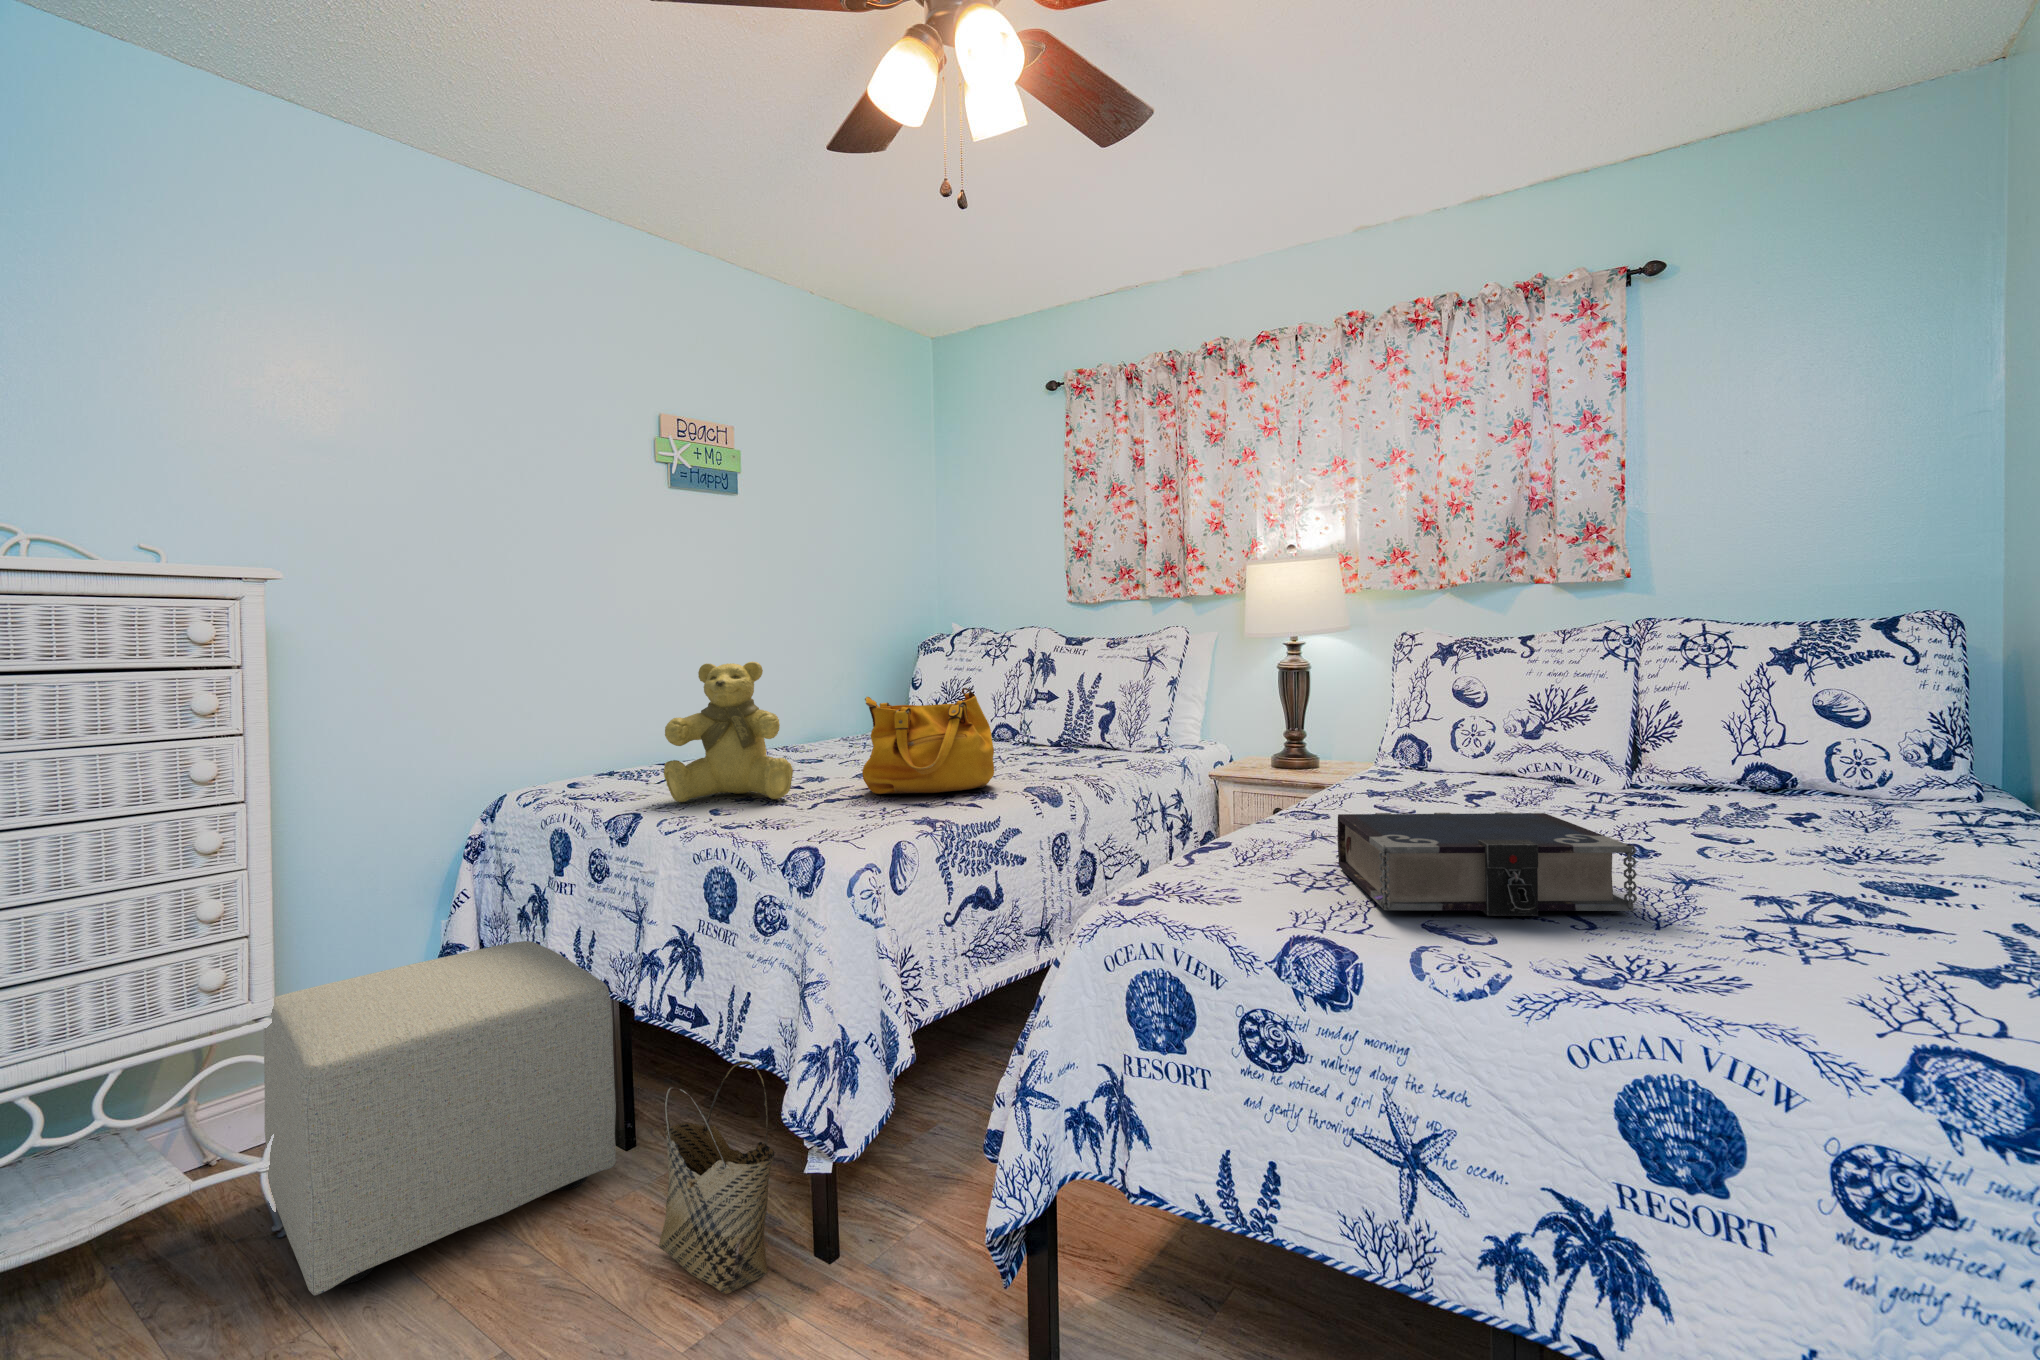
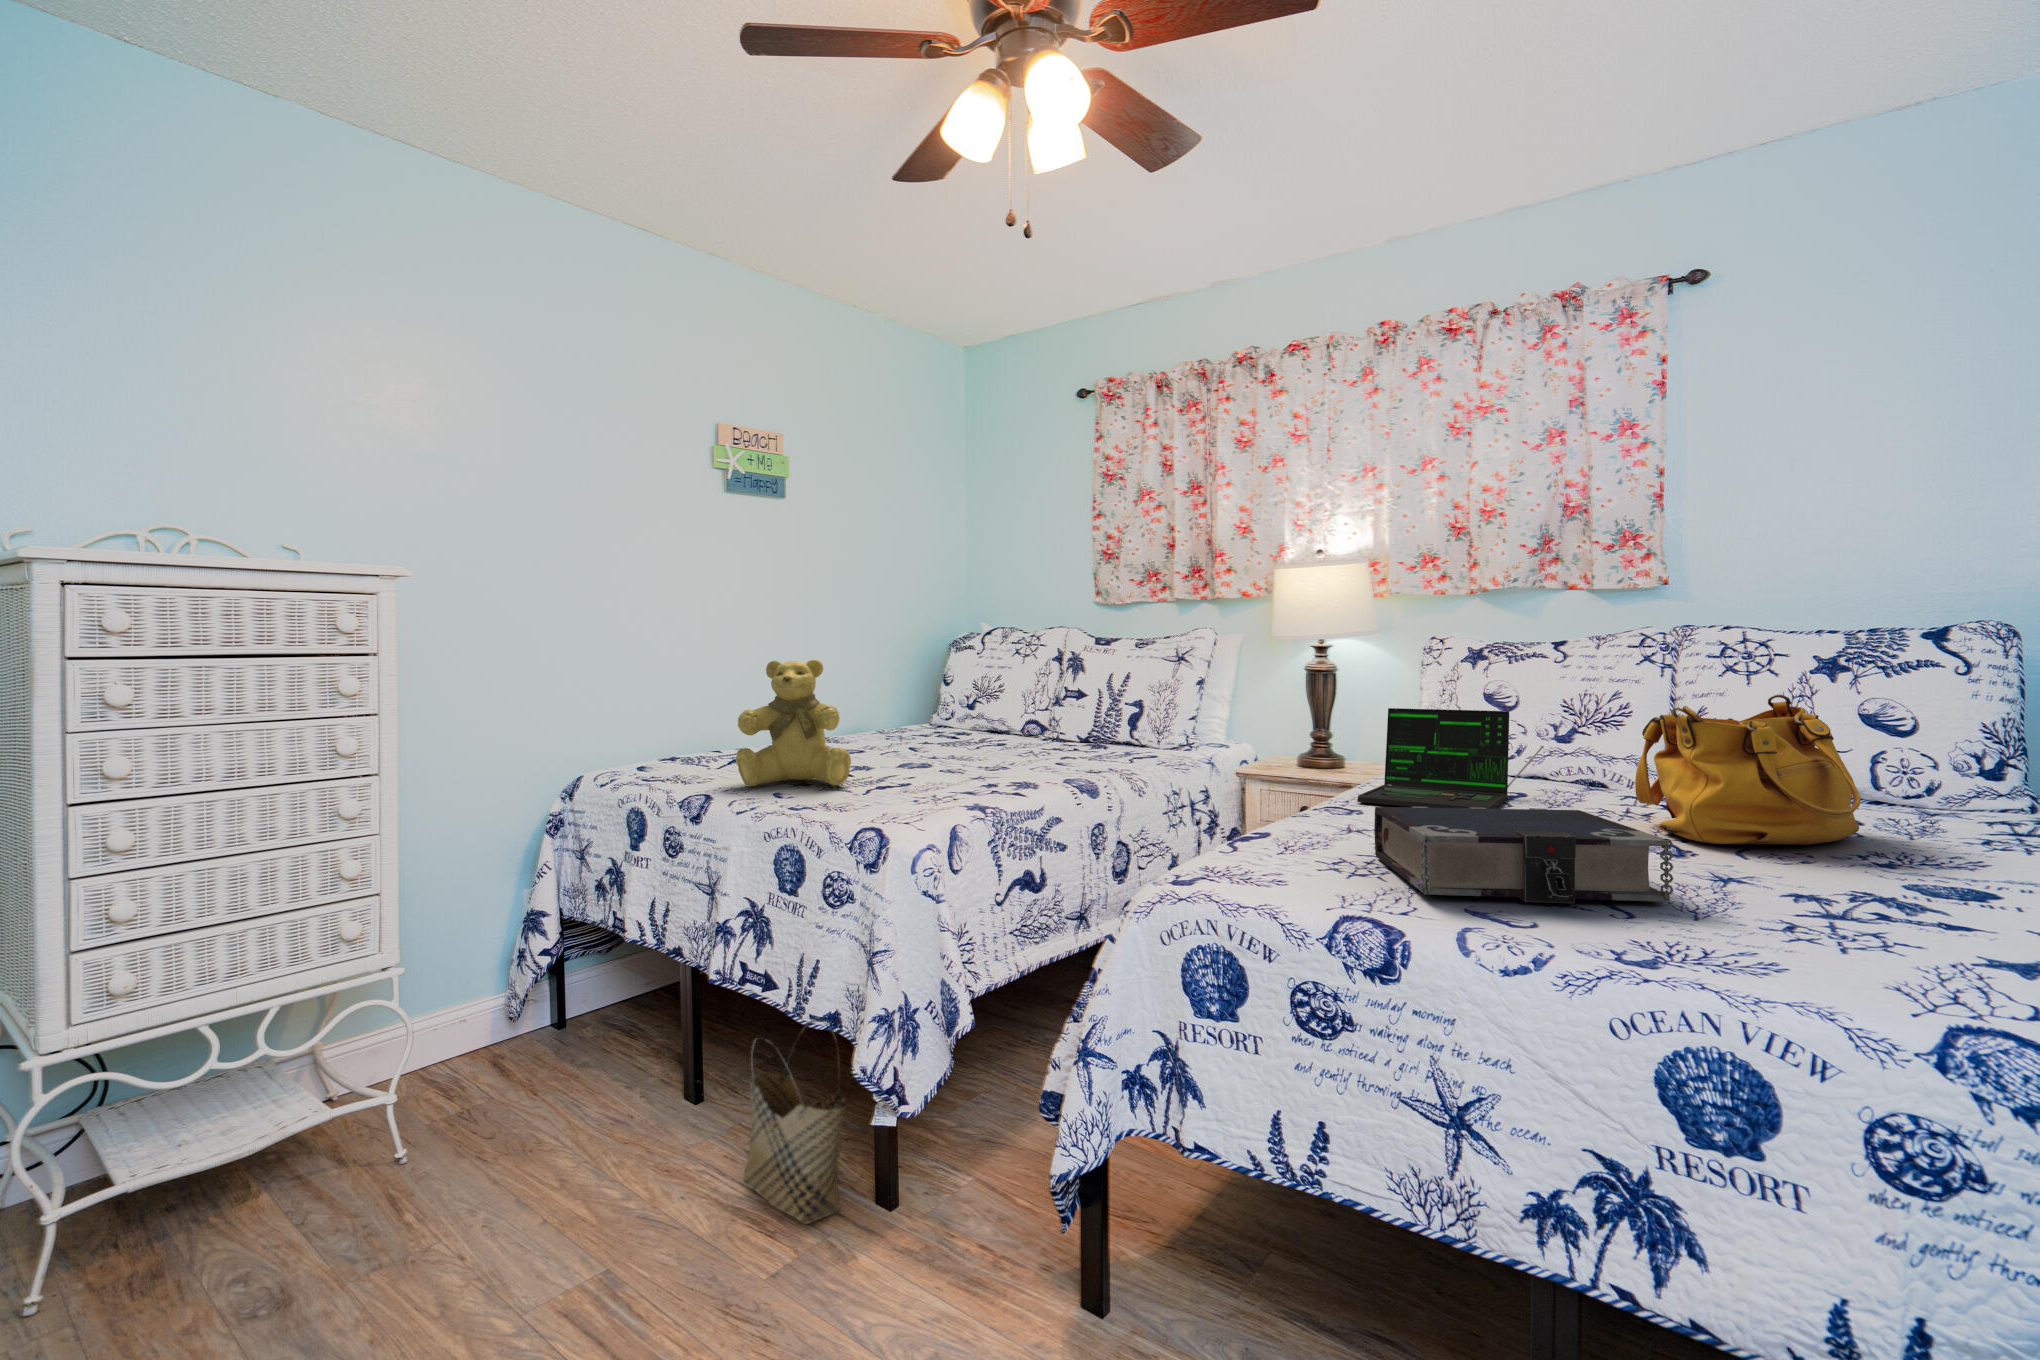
handbag: present [862,688,994,794] -> present [1635,695,1861,845]
laptop: none [1327,706,1514,816] -> present [1357,708,1544,809]
ottoman: present [264,941,616,1295] -> none [403,908,698,1204]

